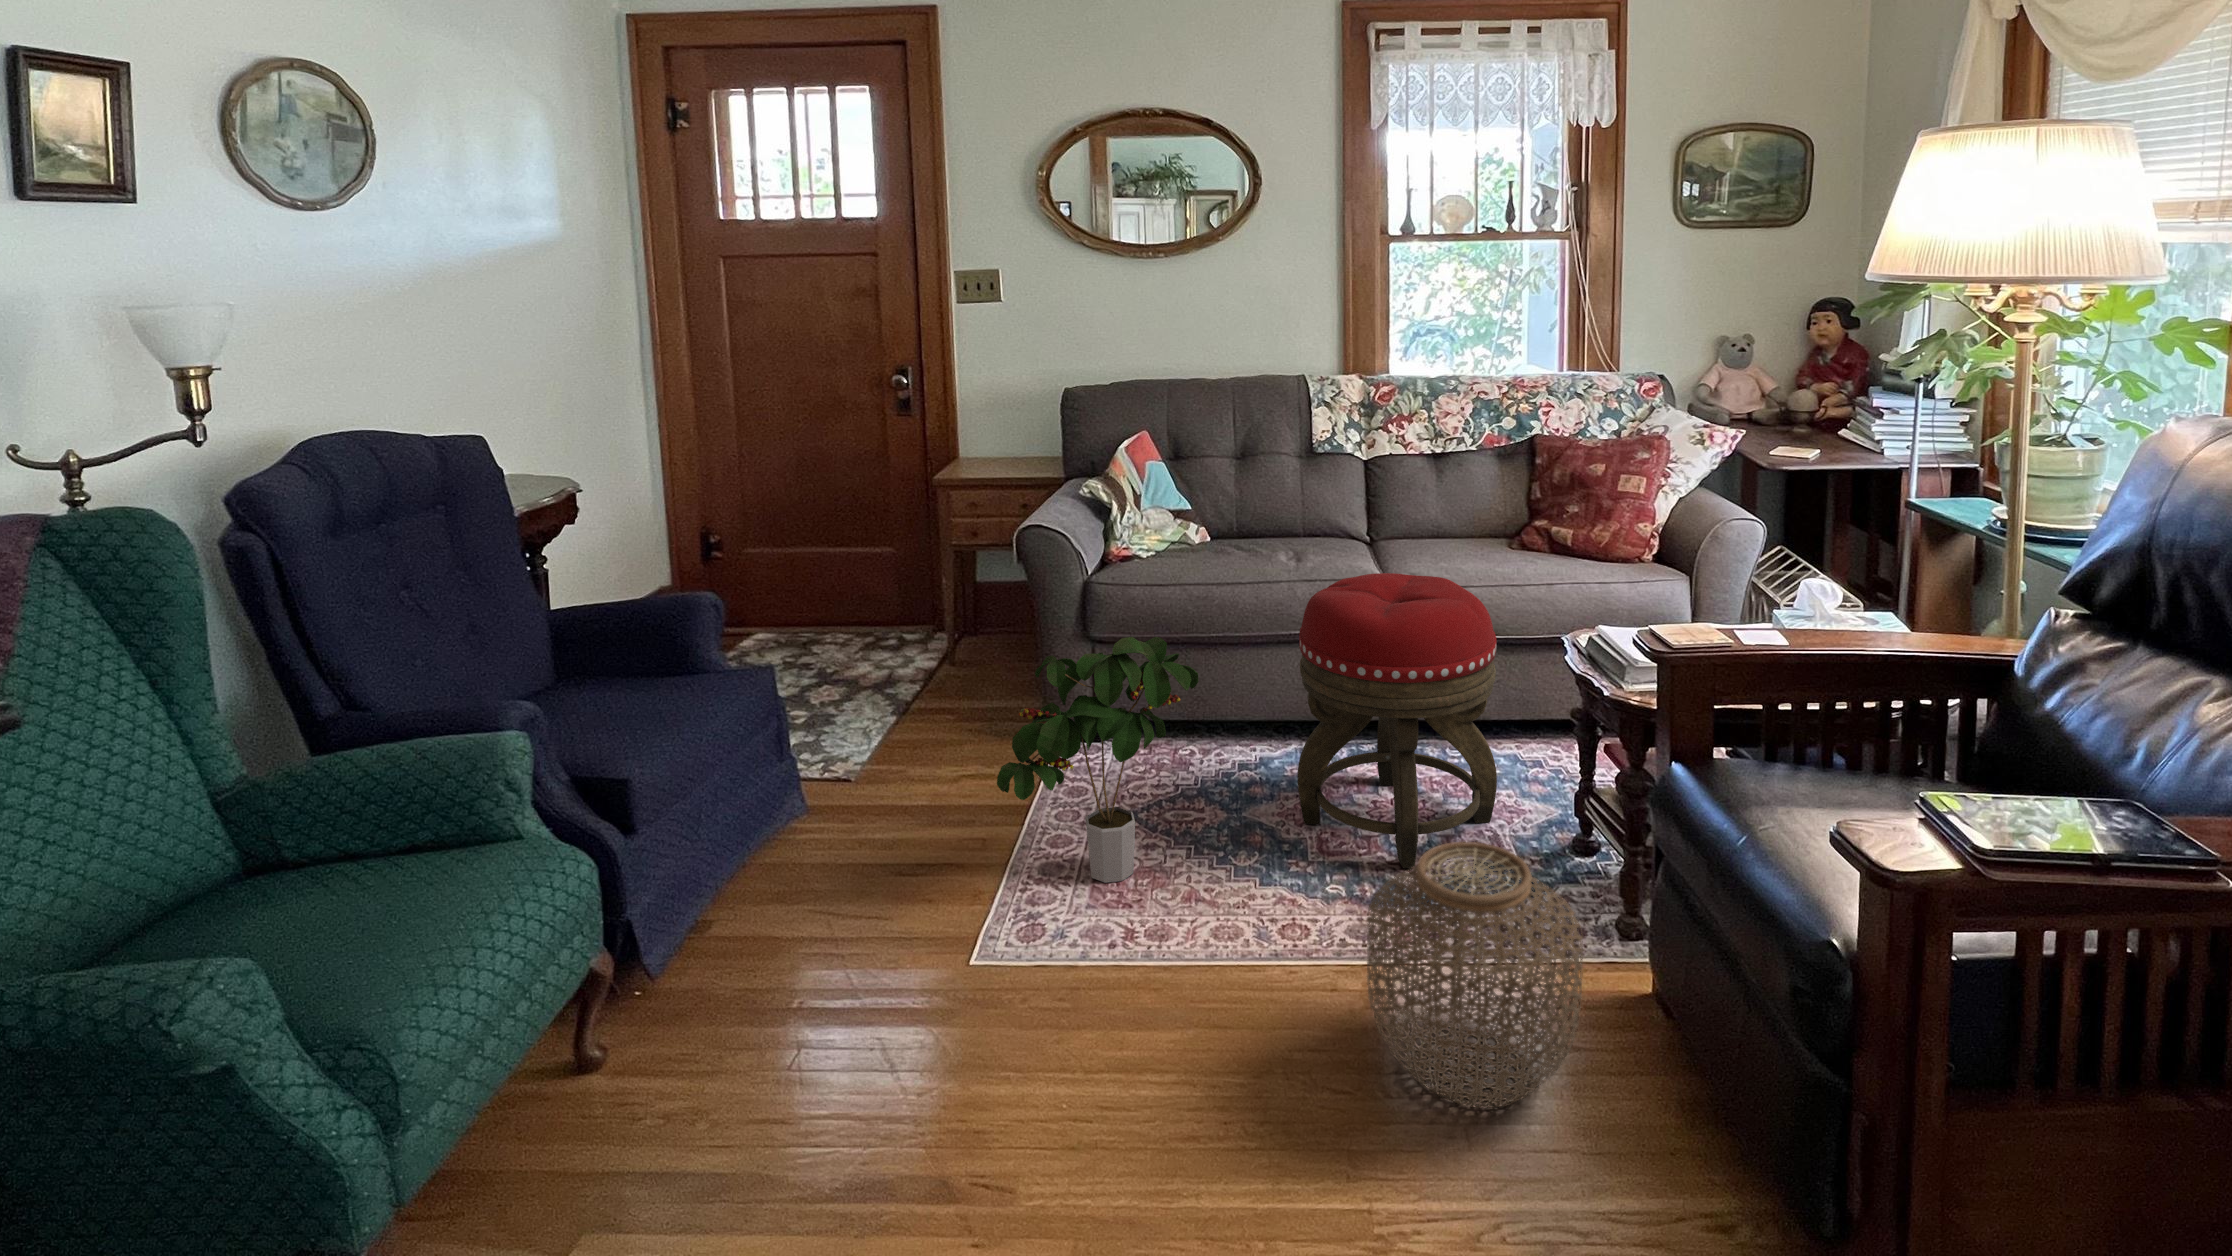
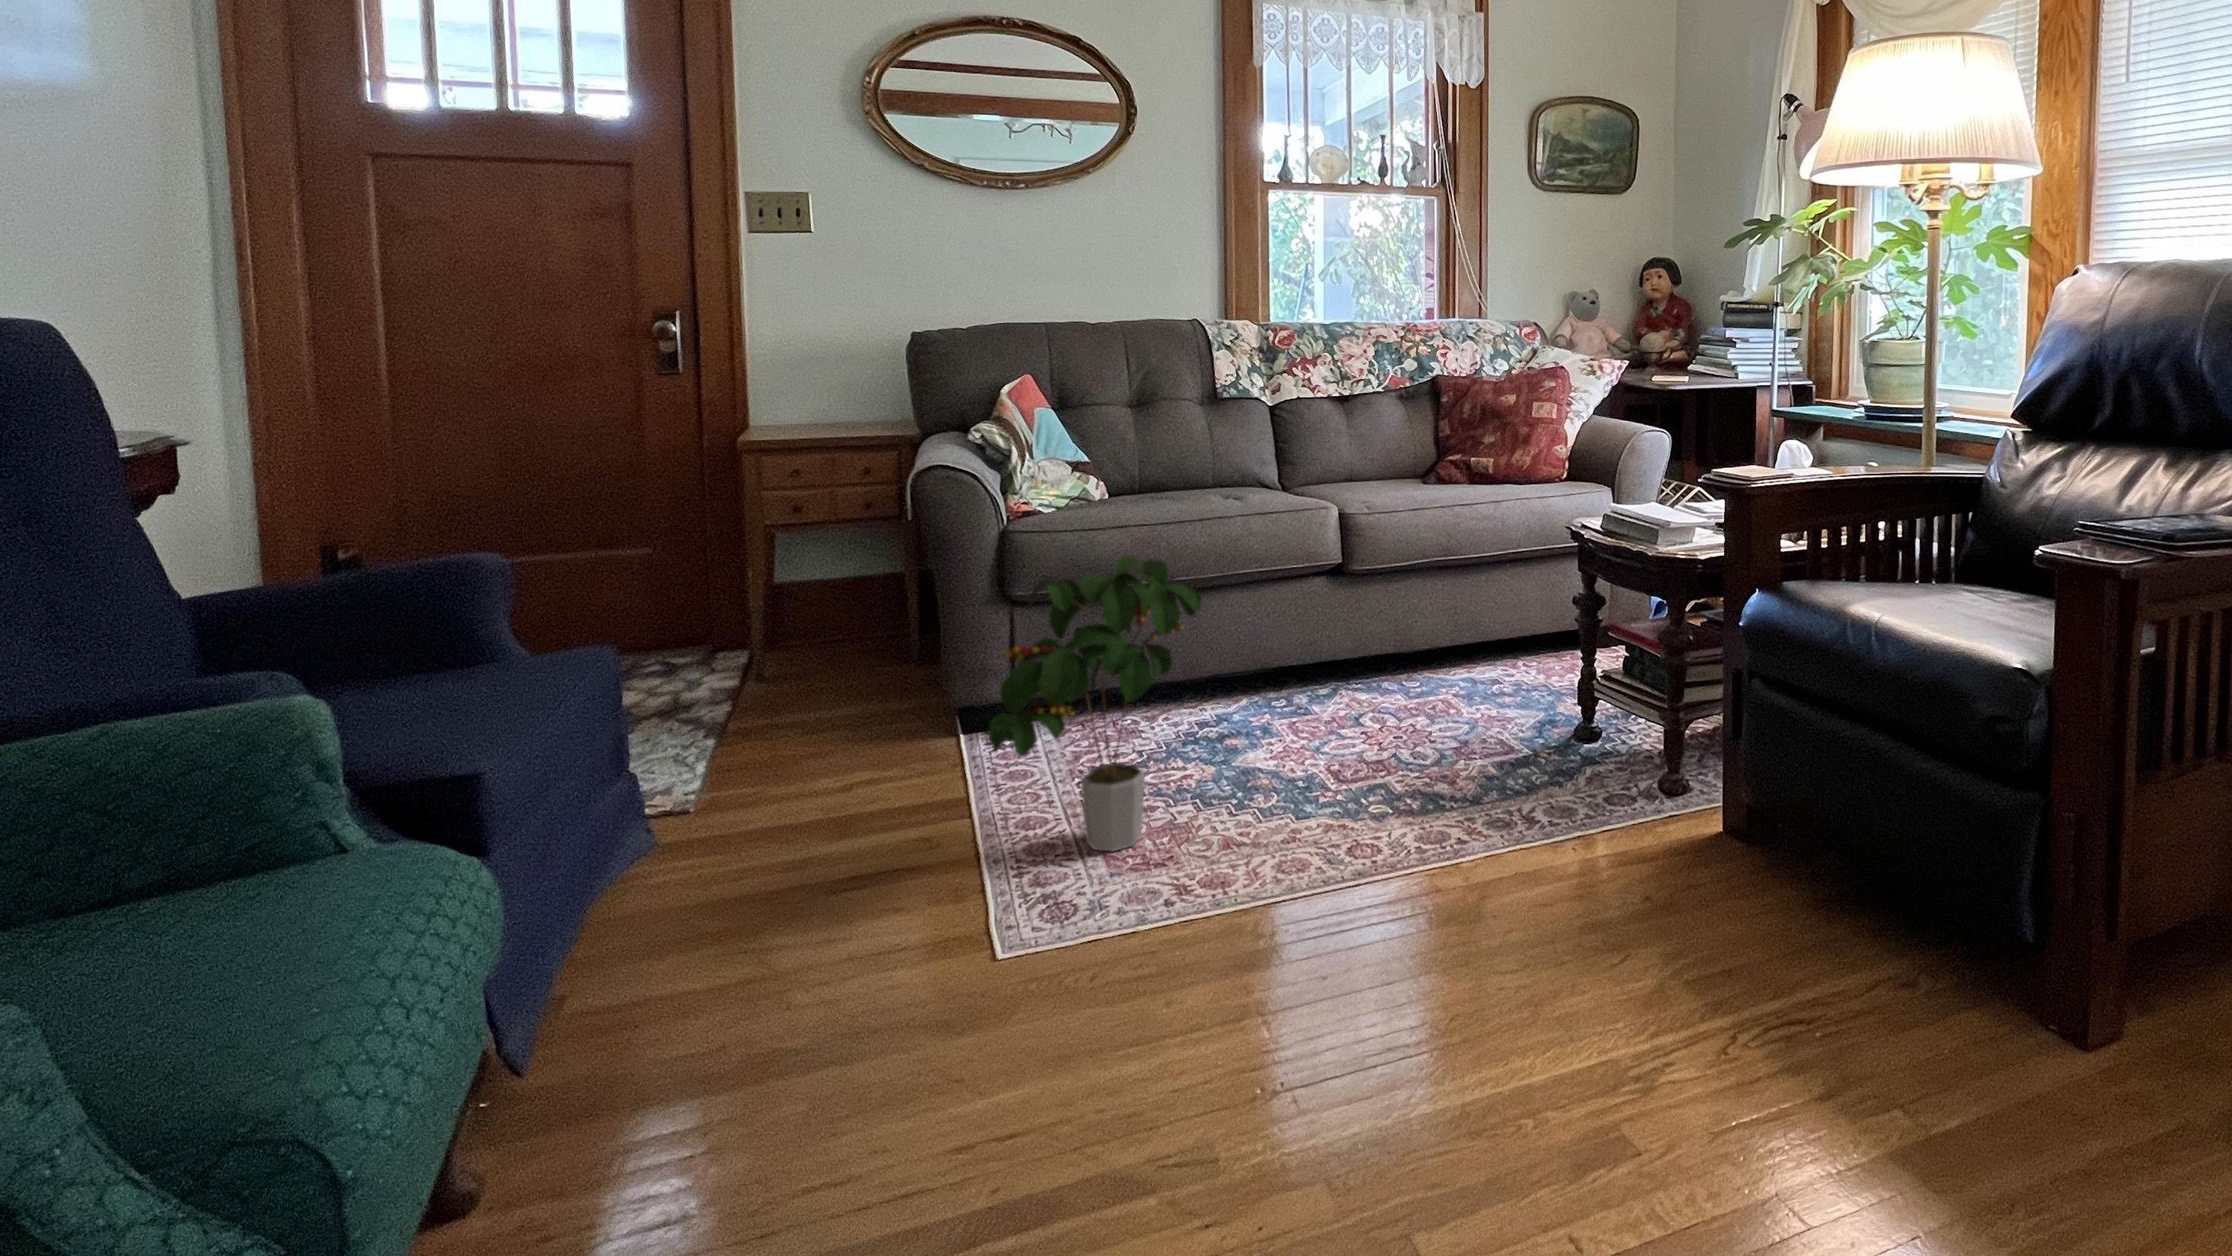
footstool: present [1298,573,1497,868] -> none [1297,484,1503,781]
woven basket: present [1367,842,1583,1108] -> none [1510,691,1734,961]

